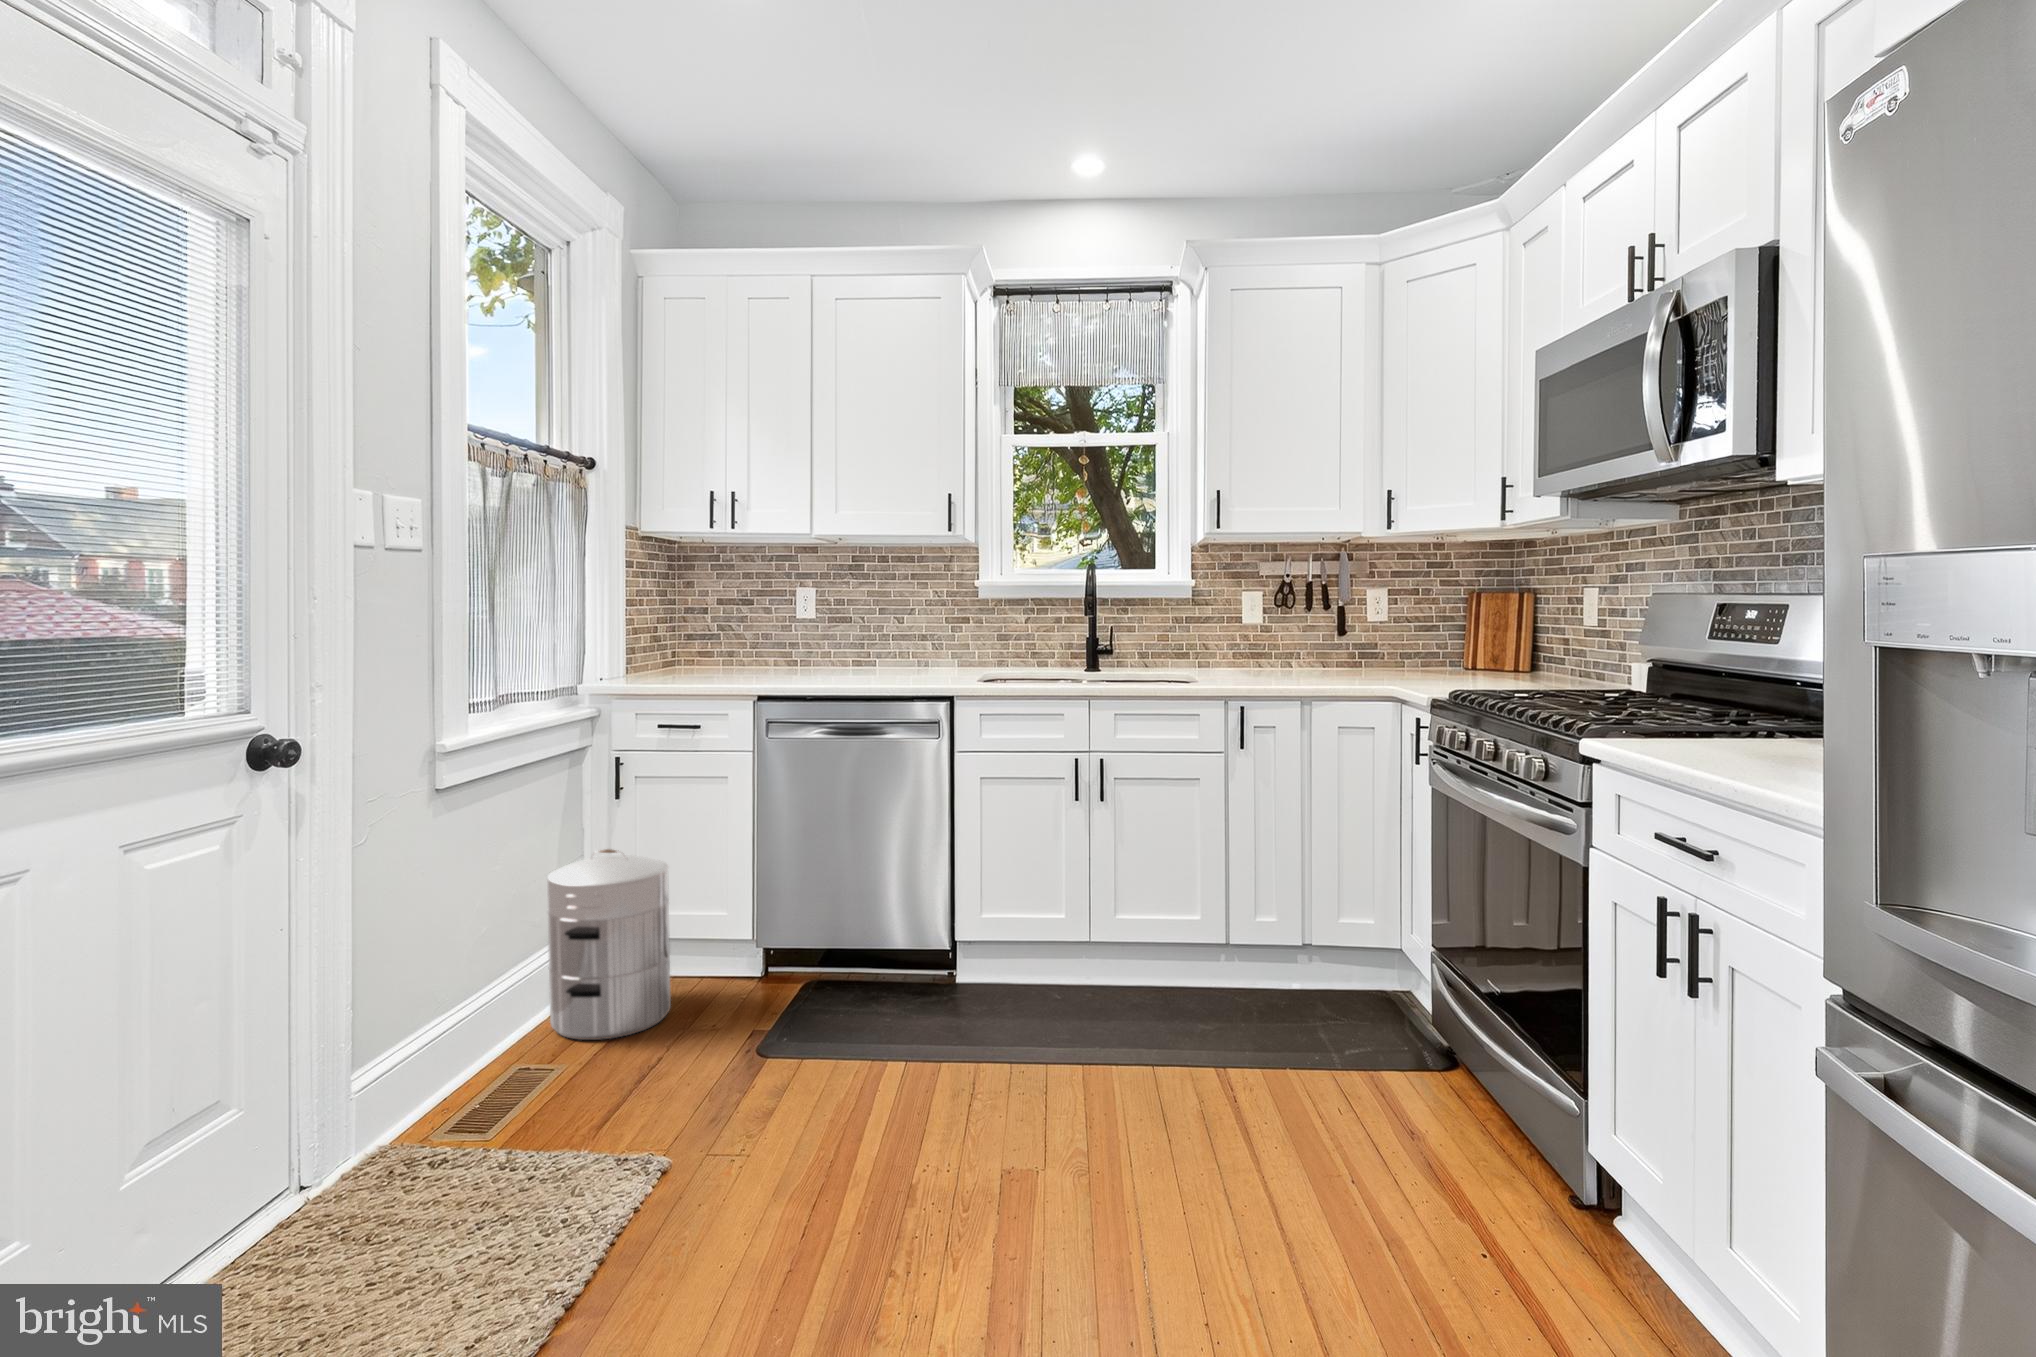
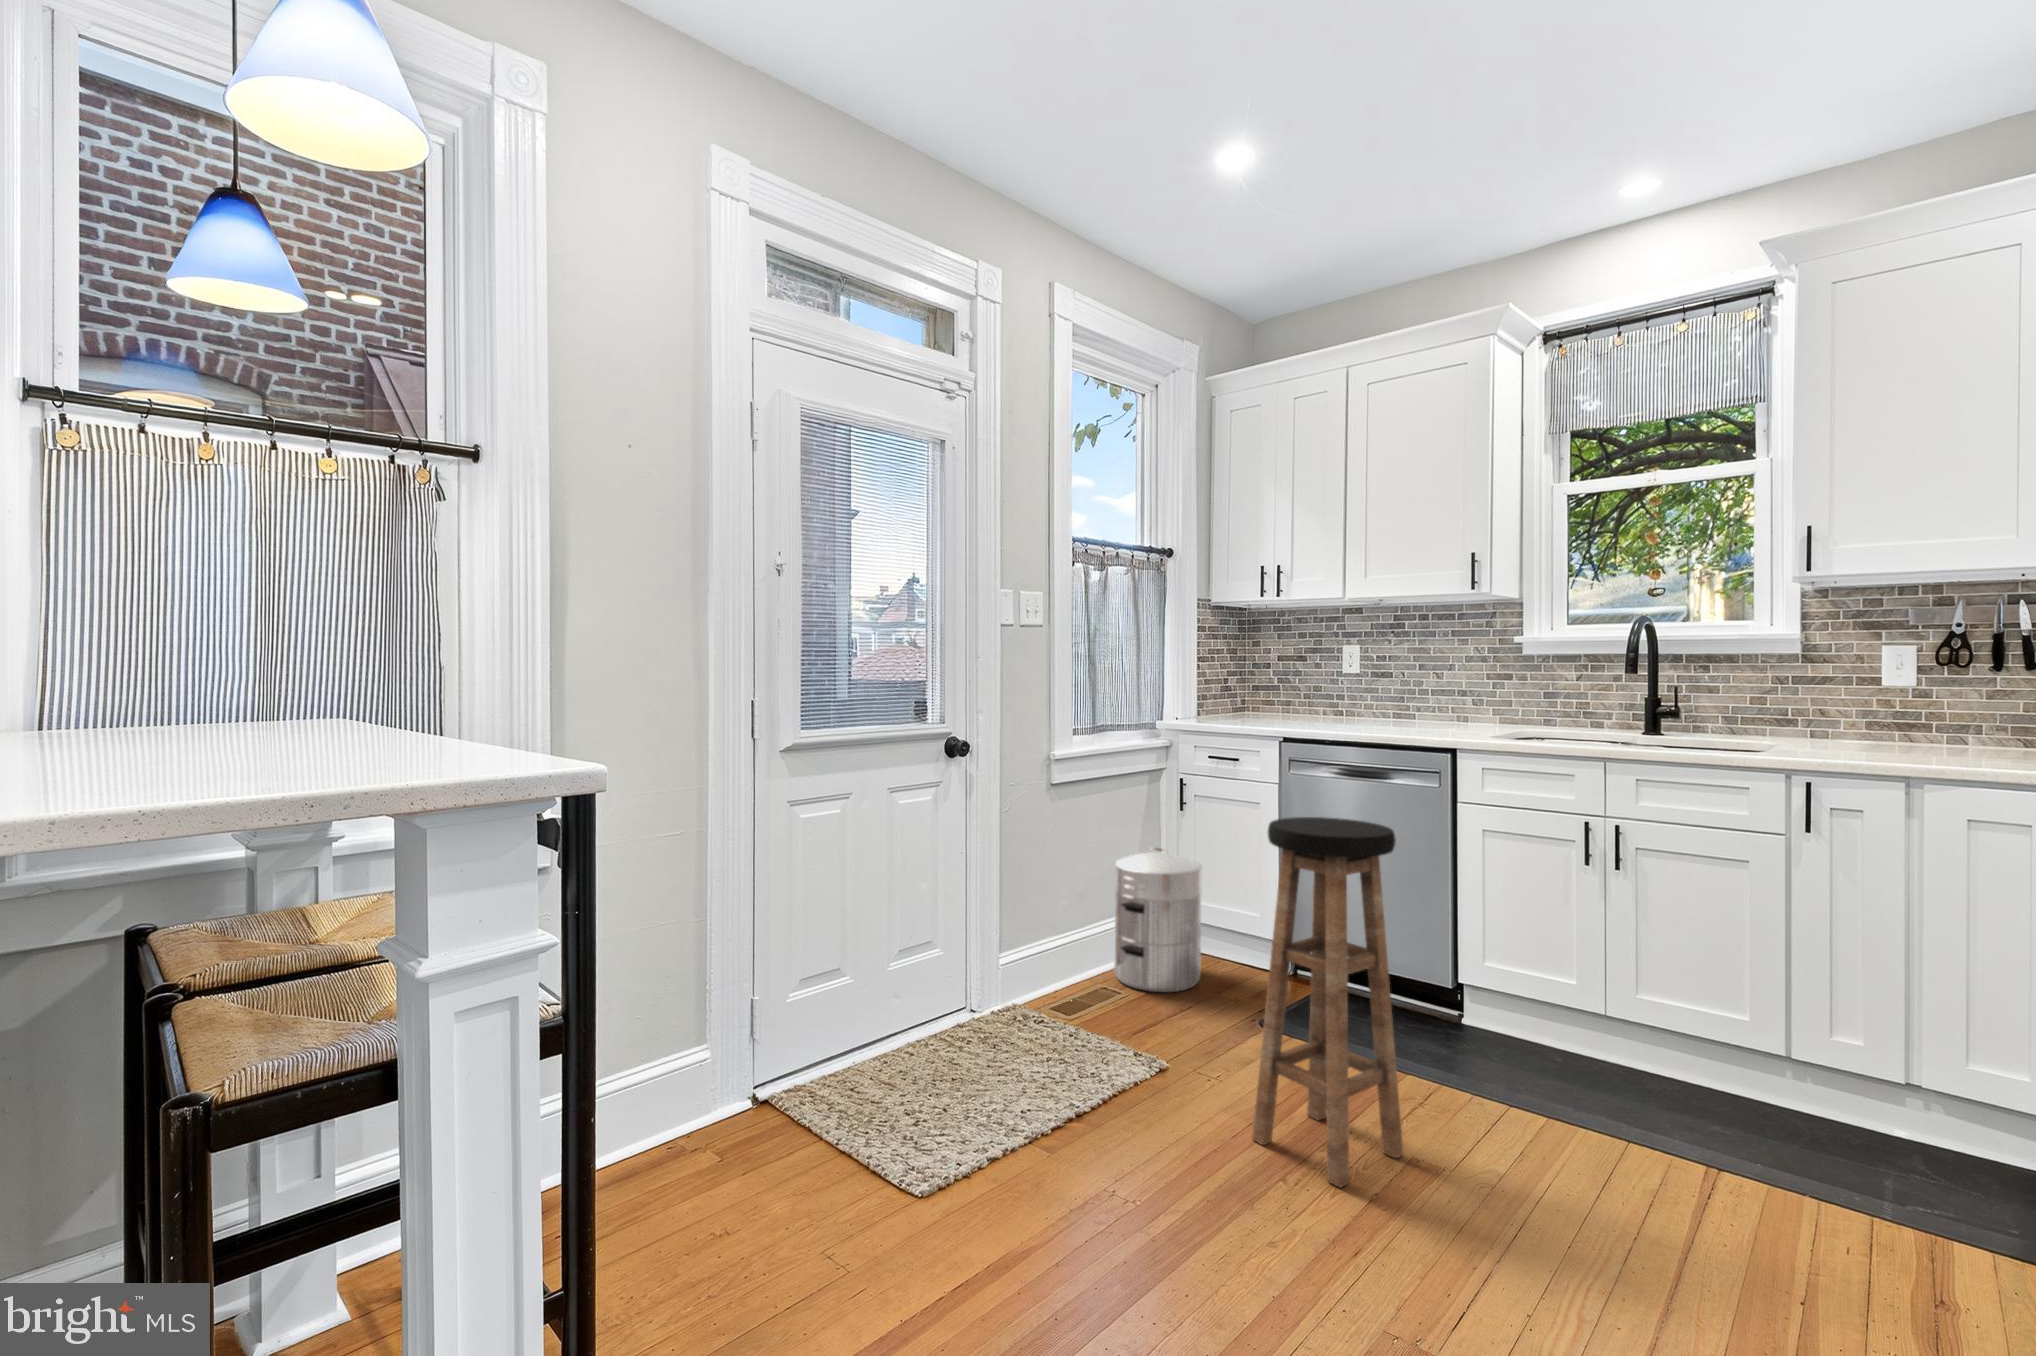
bar stool: none [824,781,979,1200] -> present [1252,817,1403,1187]

